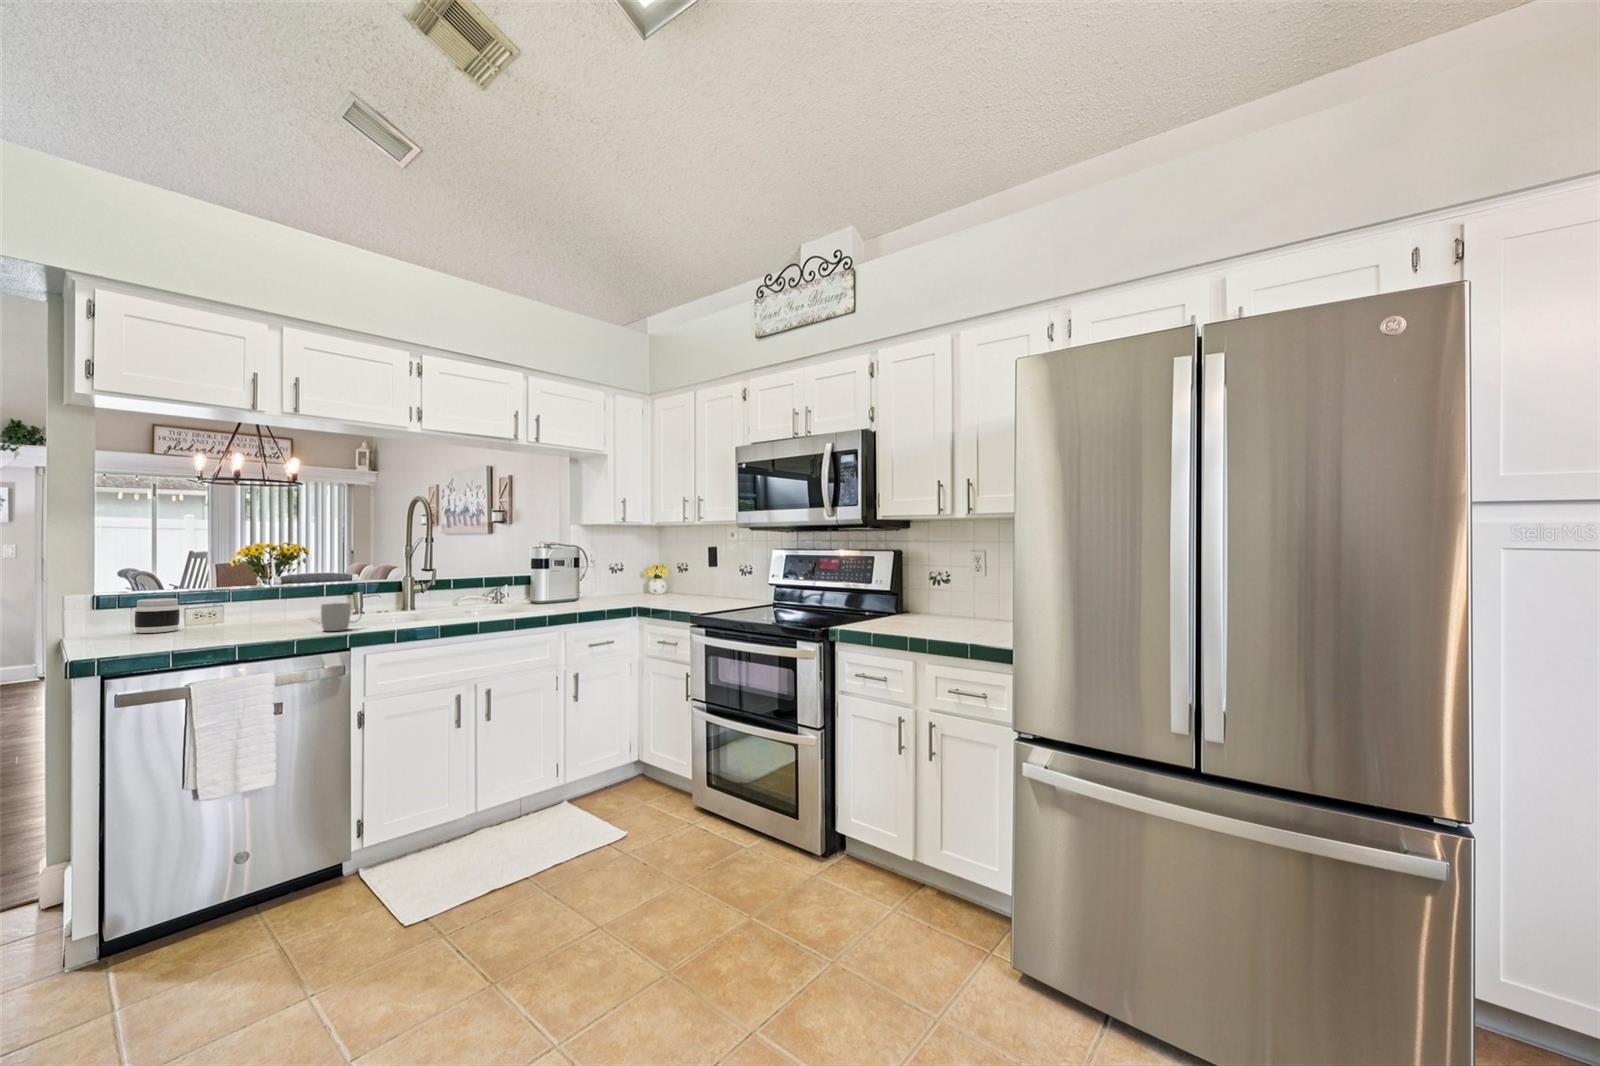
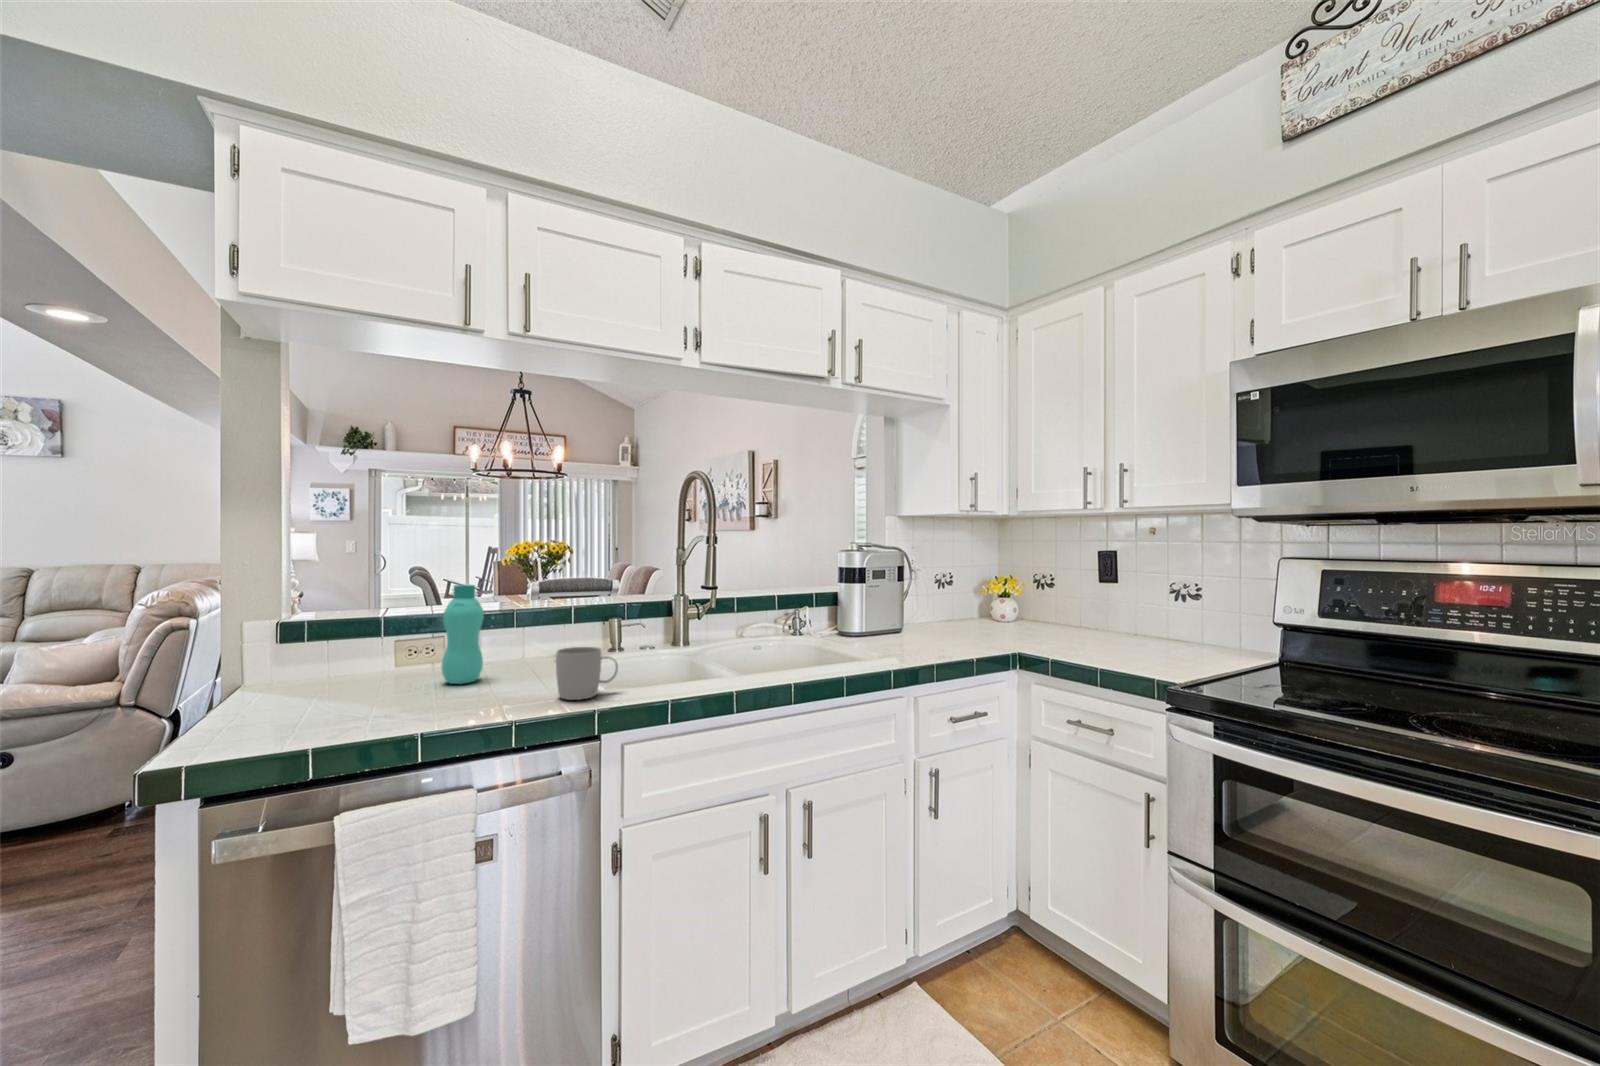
bottle: none [235,570,264,630] -> present [442,585,484,684]
jar: present [134,598,180,633] -> none [315,626,376,684]

